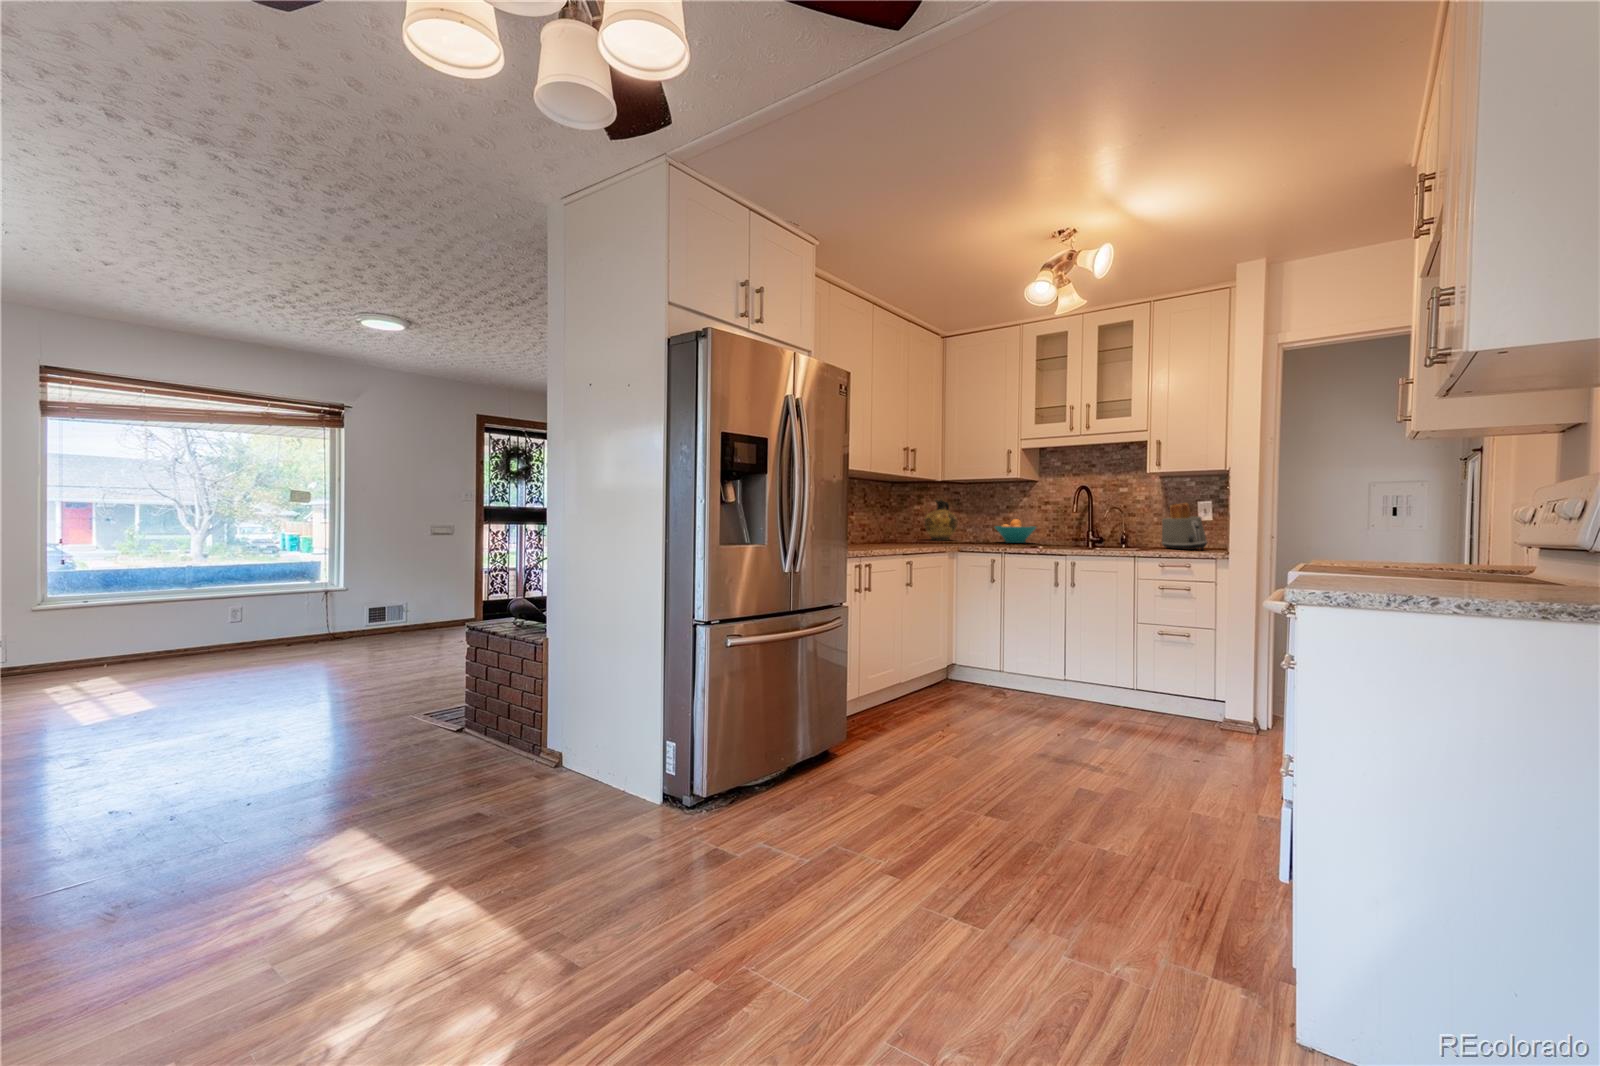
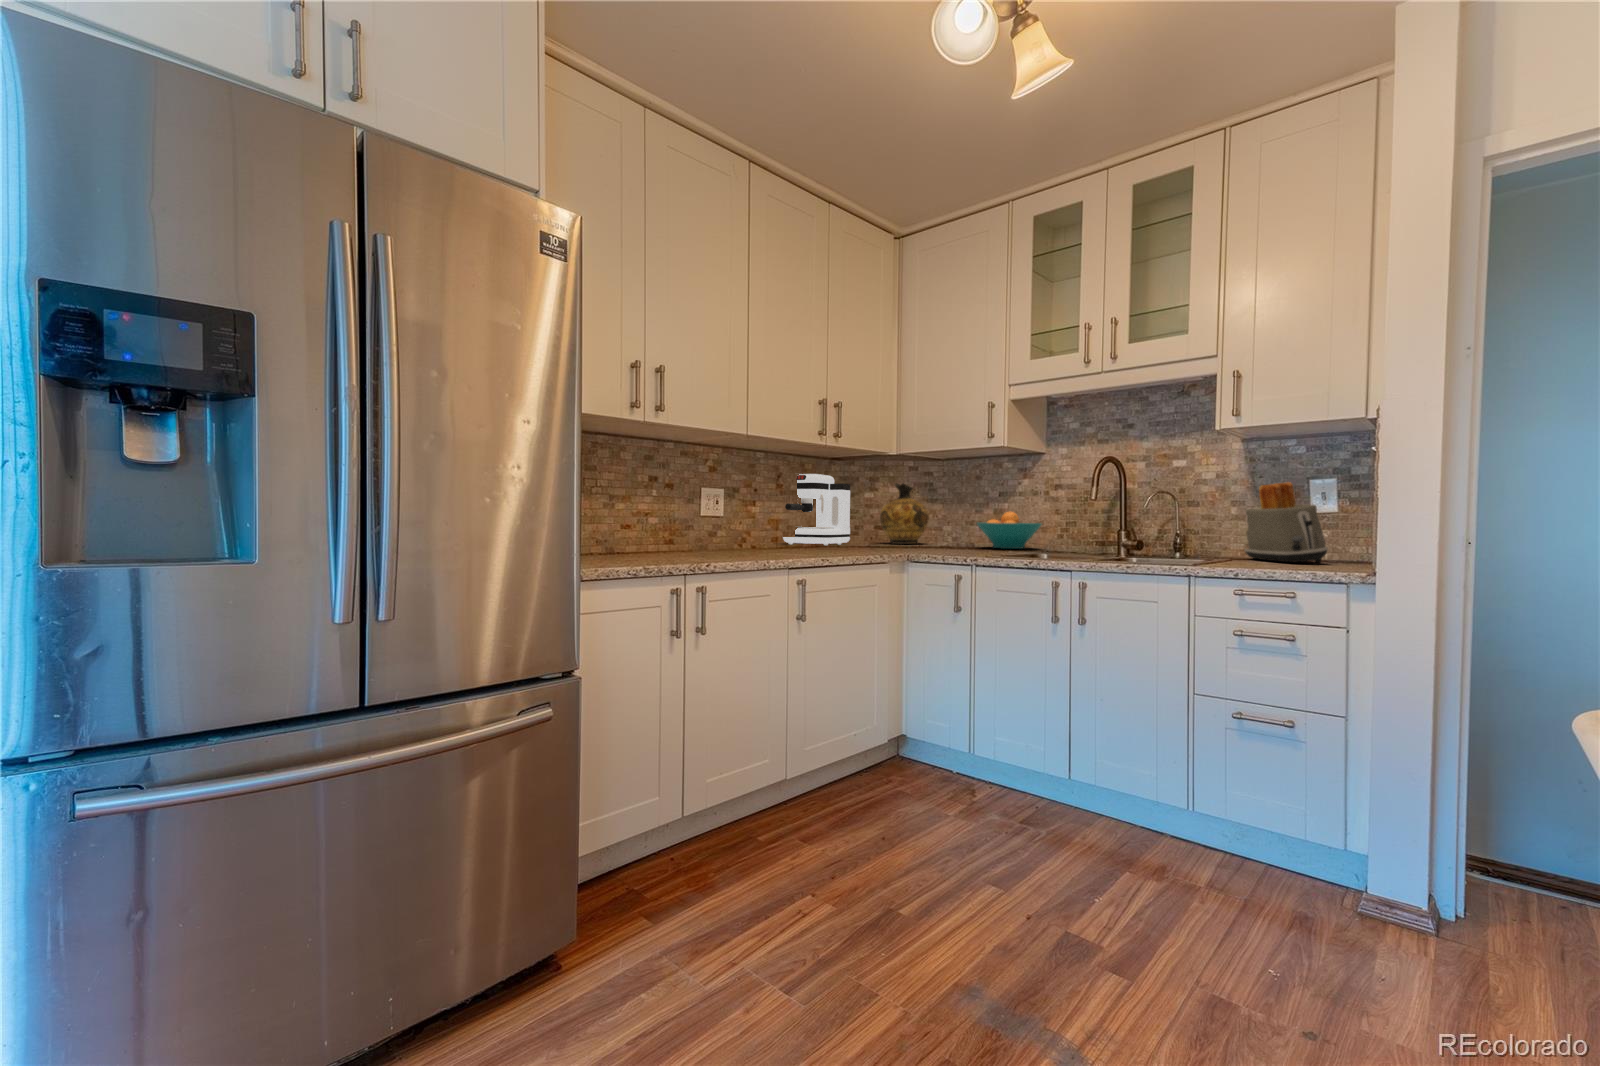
coffee maker: none [865,494,908,541] -> present [783,474,850,545]

